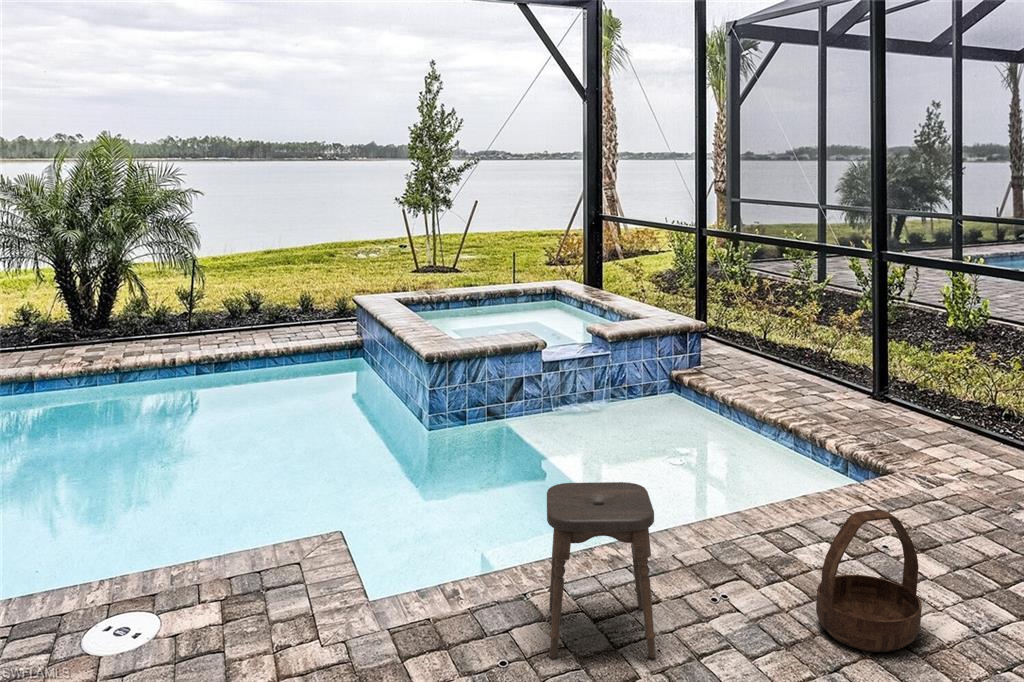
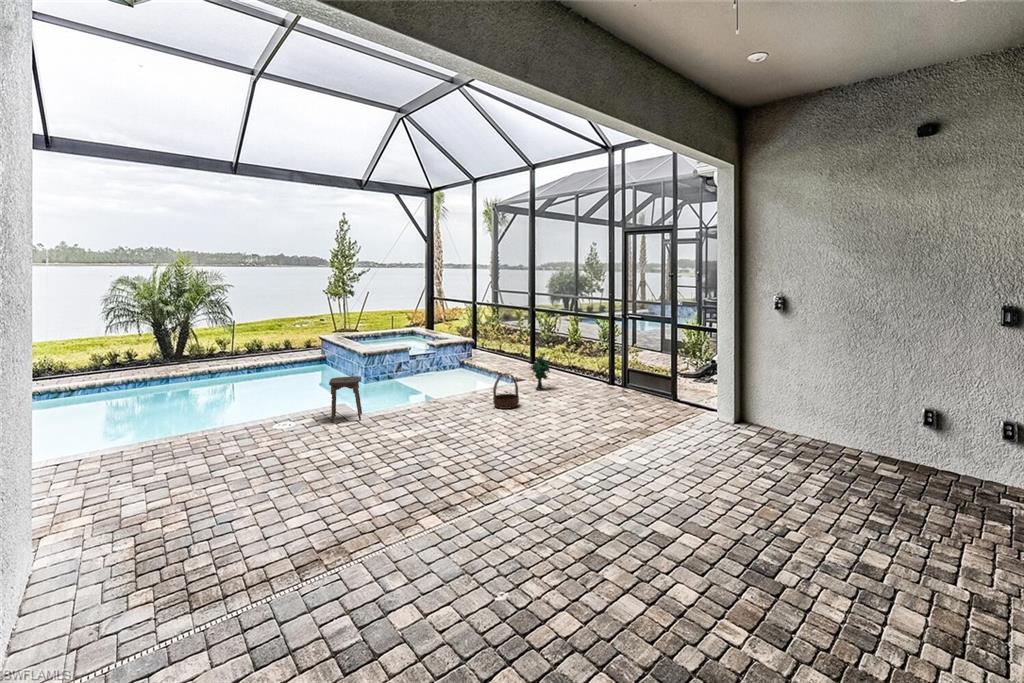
decorative plant: none [914,413,997,536] -> present [530,353,550,390]
stool: present [547,482,656,659] -> present [329,376,362,423]

